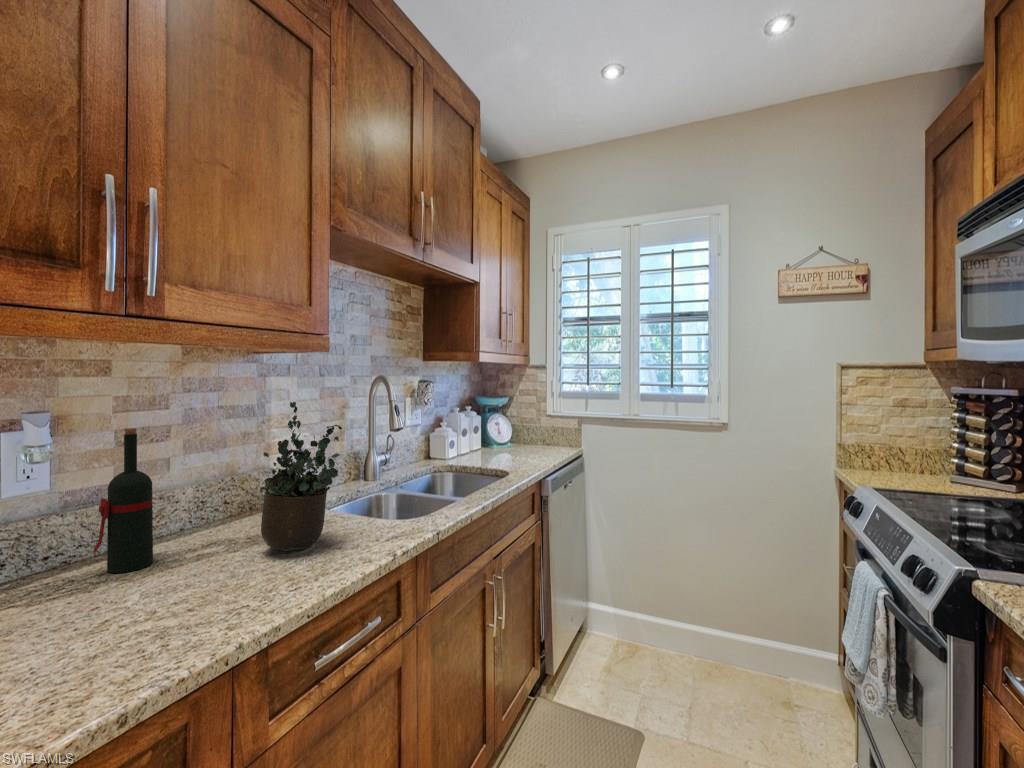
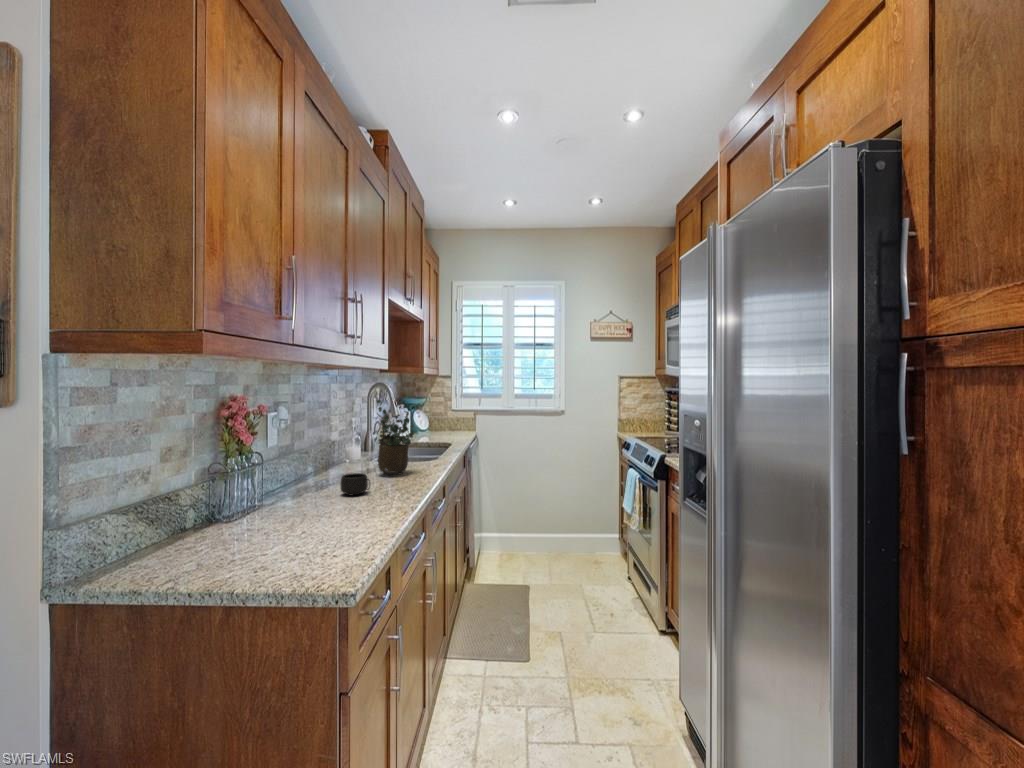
wine bottle: present [92,428,153,573] -> none [312,414,333,487]
mug: none [49,565,128,625] -> present [341,473,370,495]

